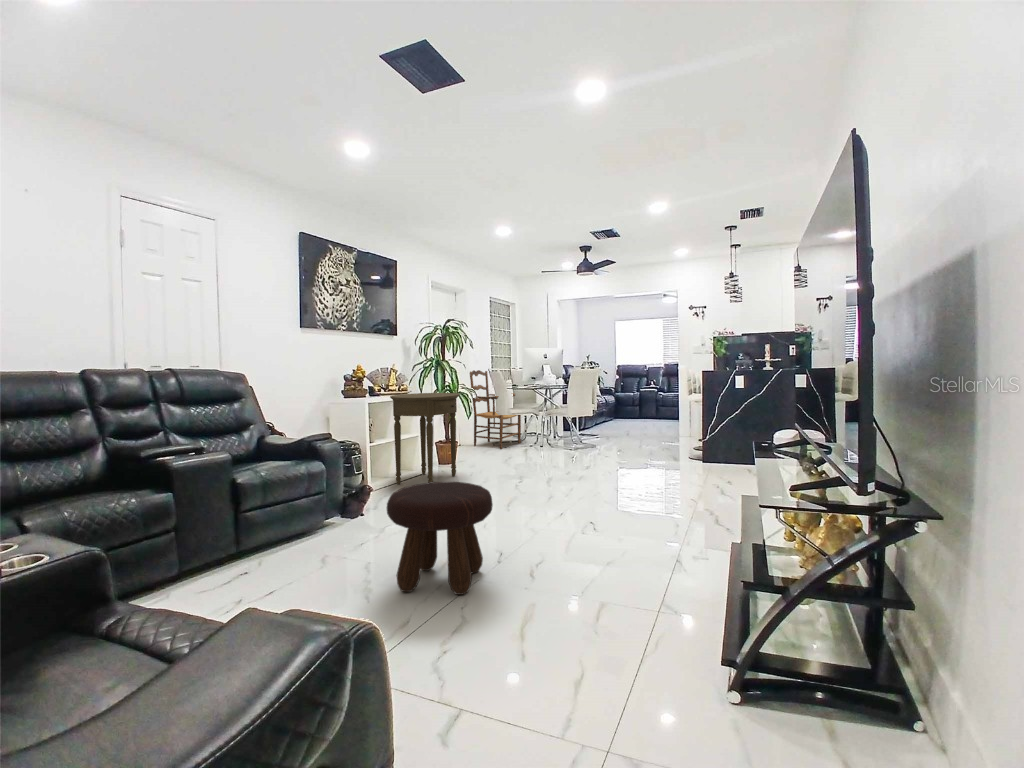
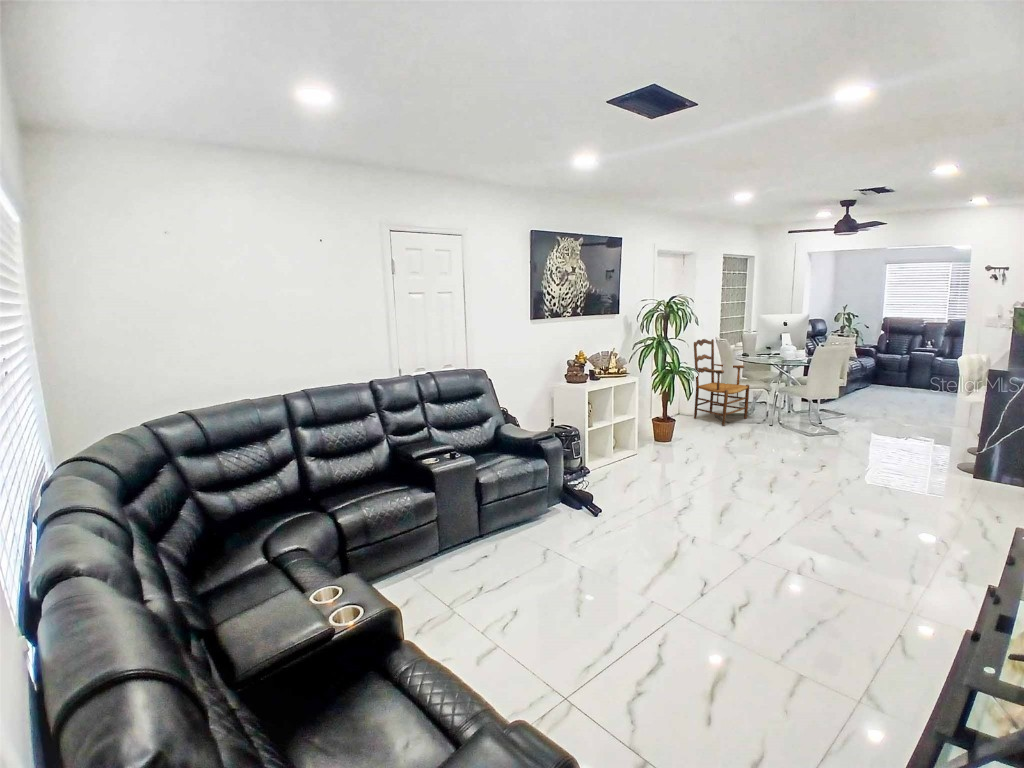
side table: present [390,393,459,484] -> none [610,377,680,475]
footstool: present [387,482,493,595] -> none [600,512,702,630]

